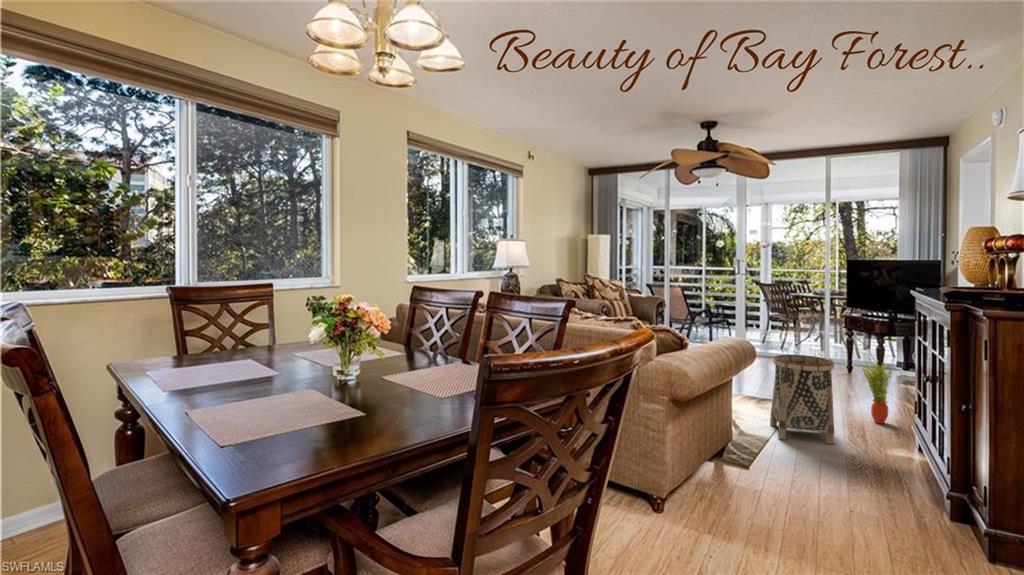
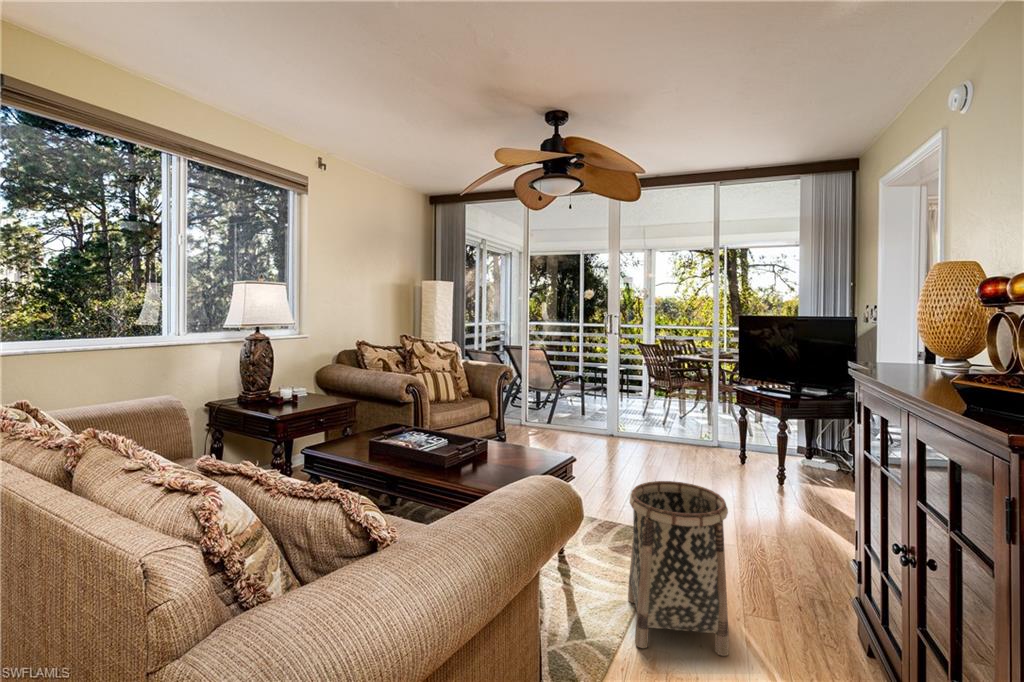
potted plant: present [862,359,892,423] -> none [764,474,813,580]

